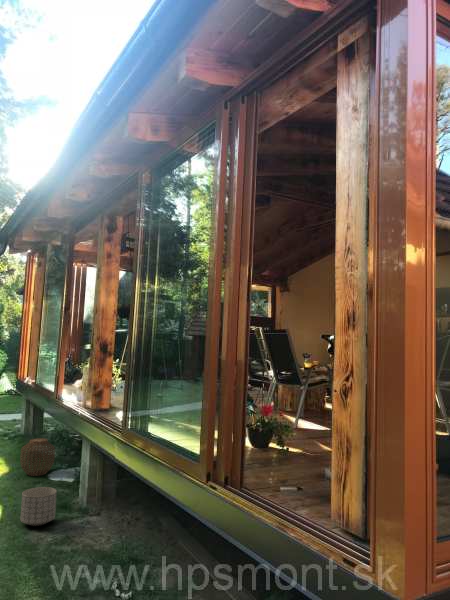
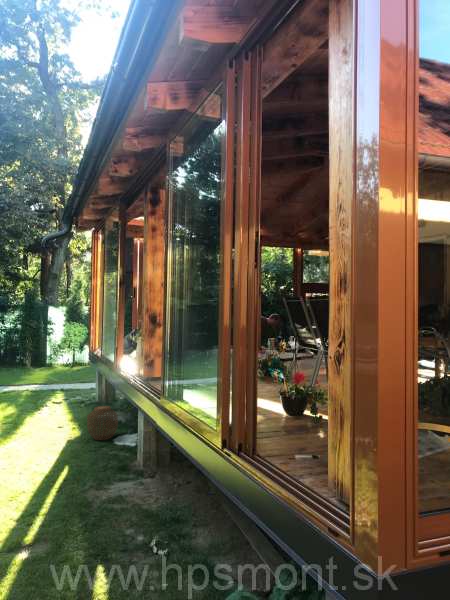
planter: present [20,487,56,526] -> none [79,451,110,486]

